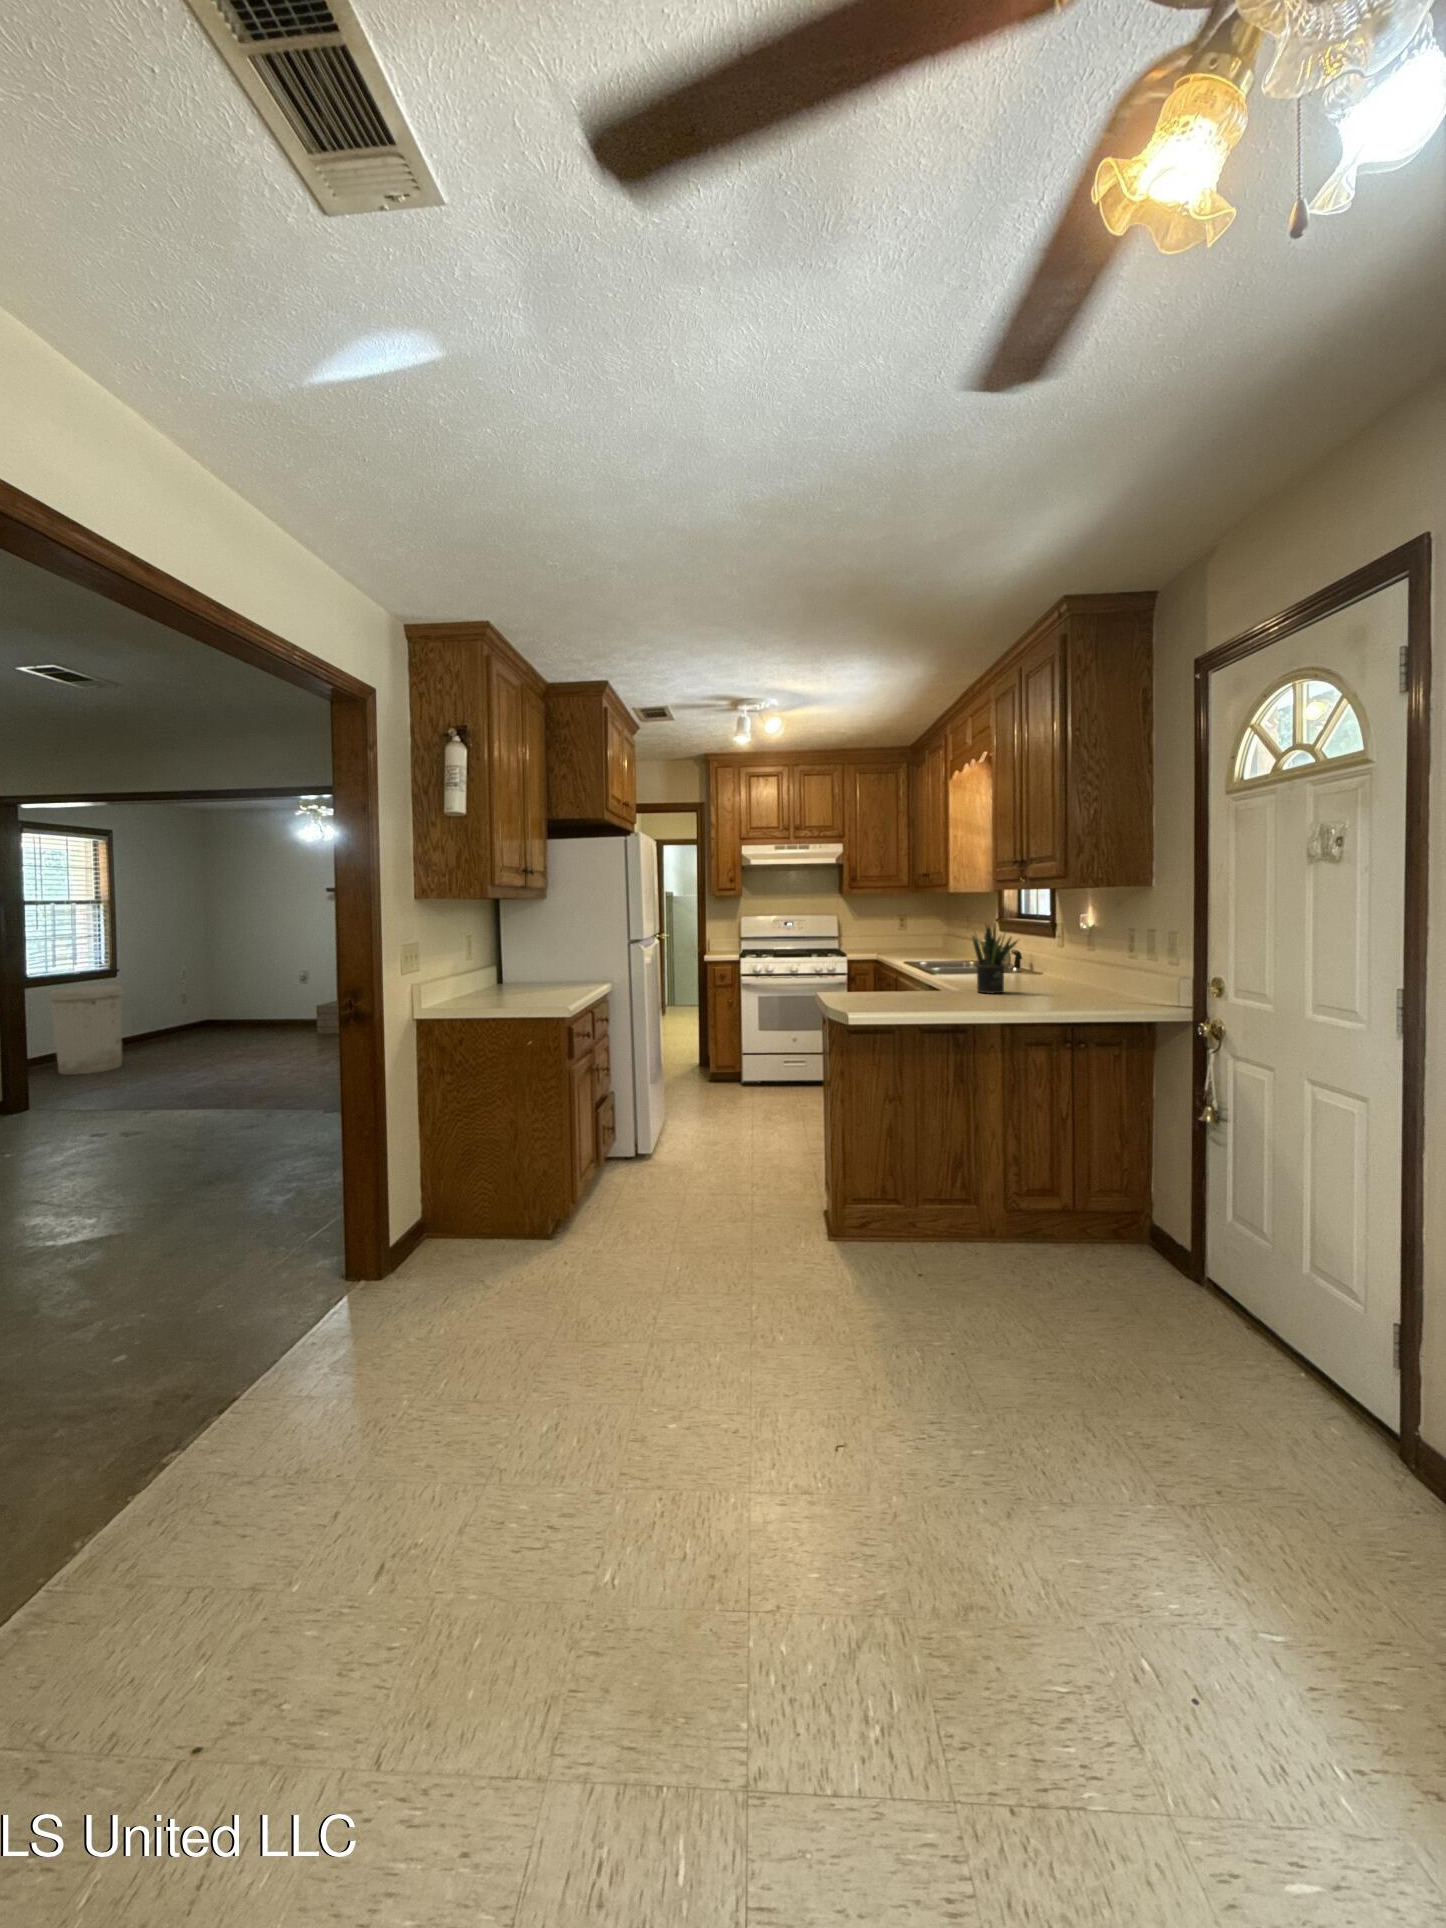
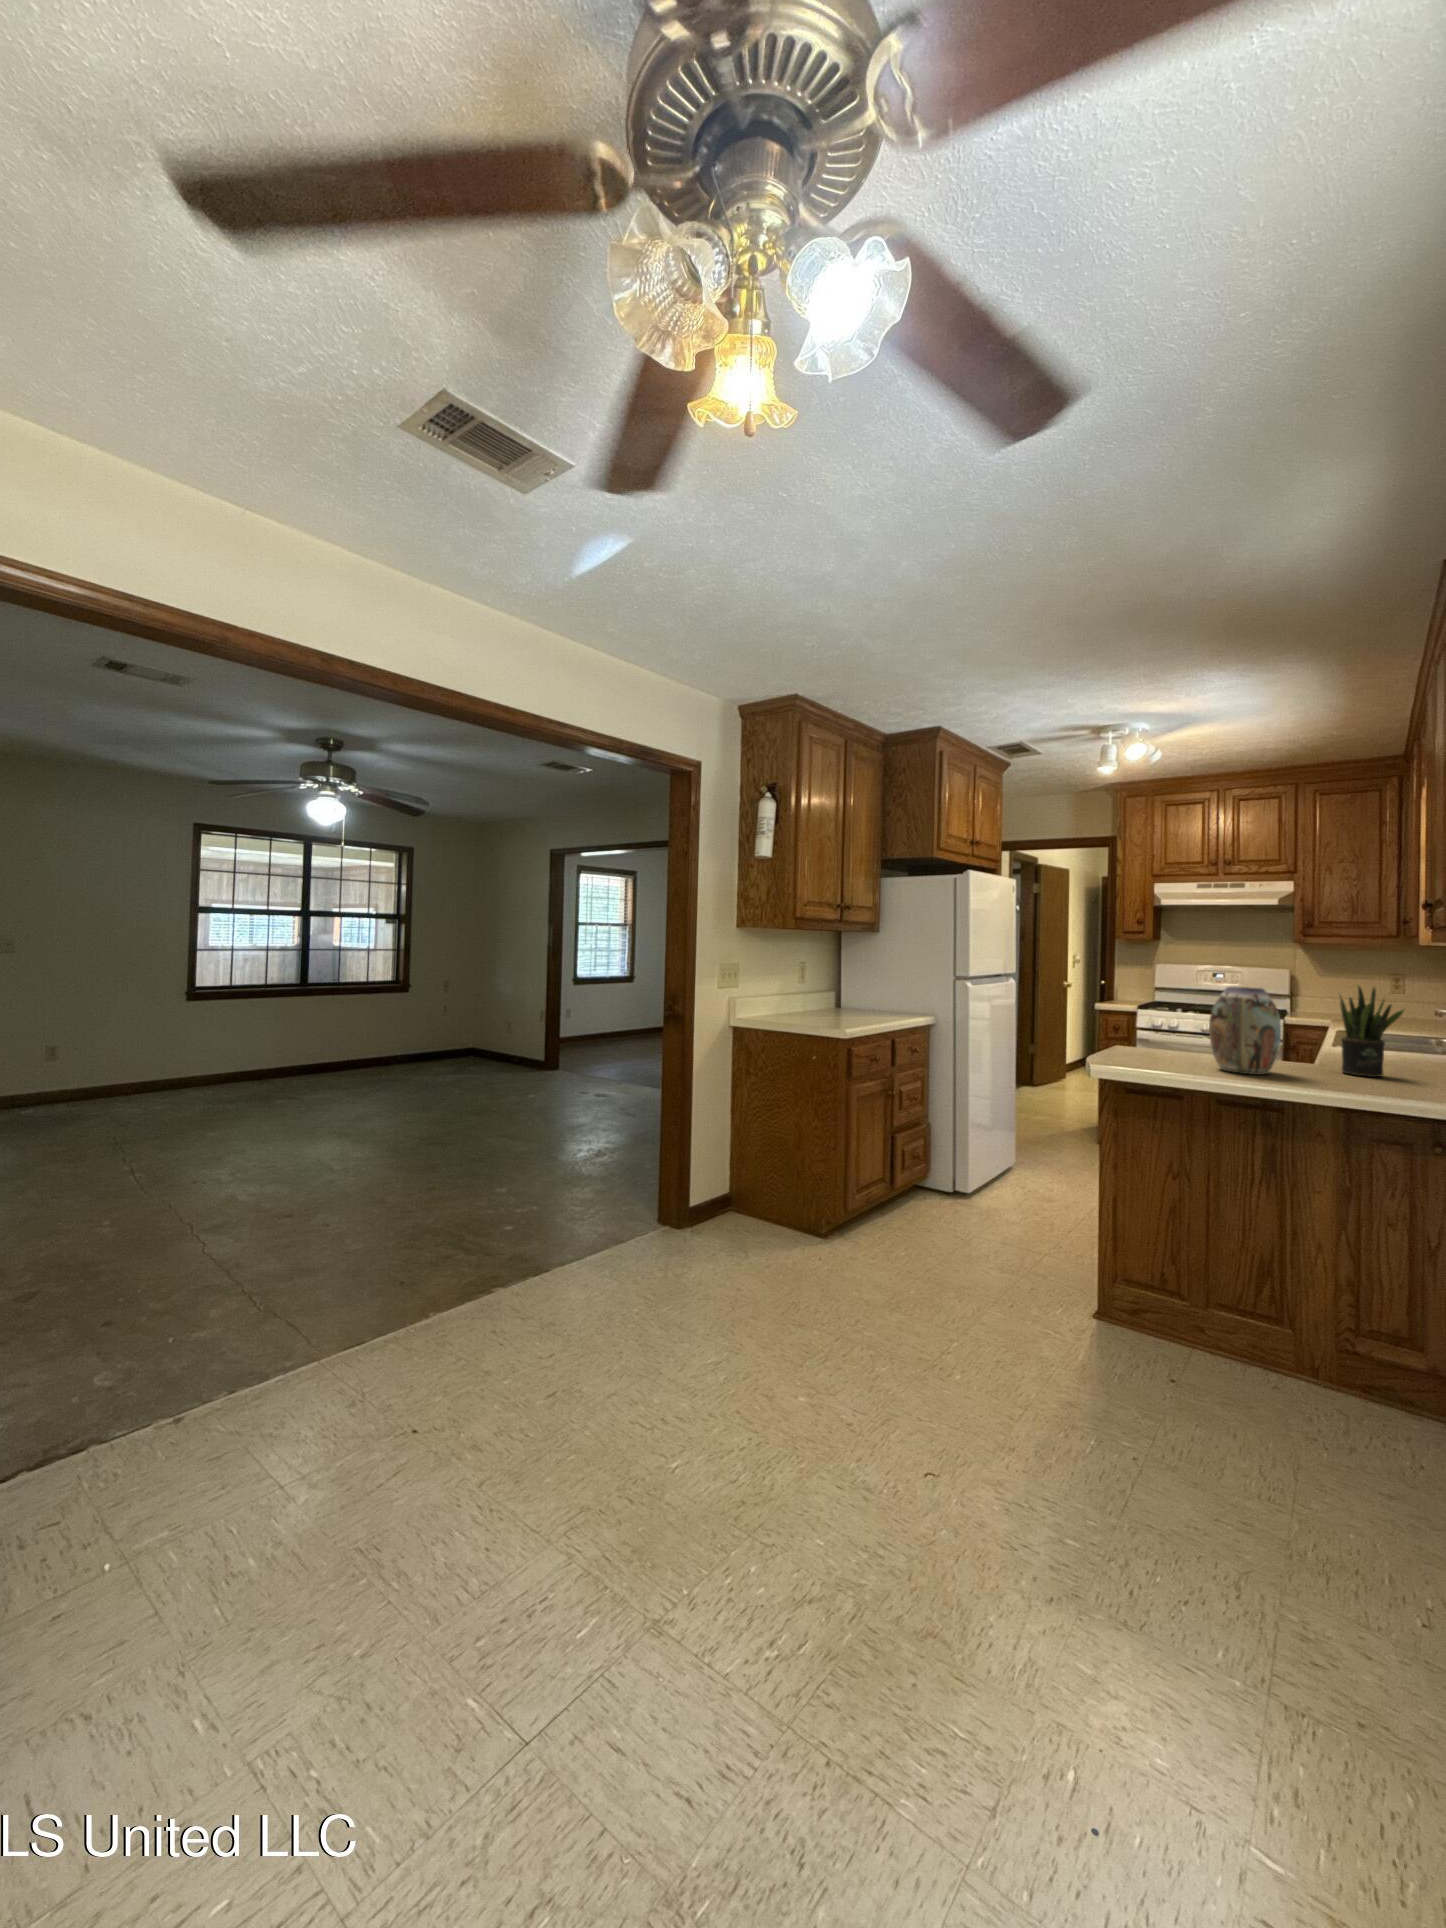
vase: none [906,931,958,1003] -> present [1209,987,1282,1075]
trash can: present [48,985,124,1075] -> none [582,987,629,1052]

